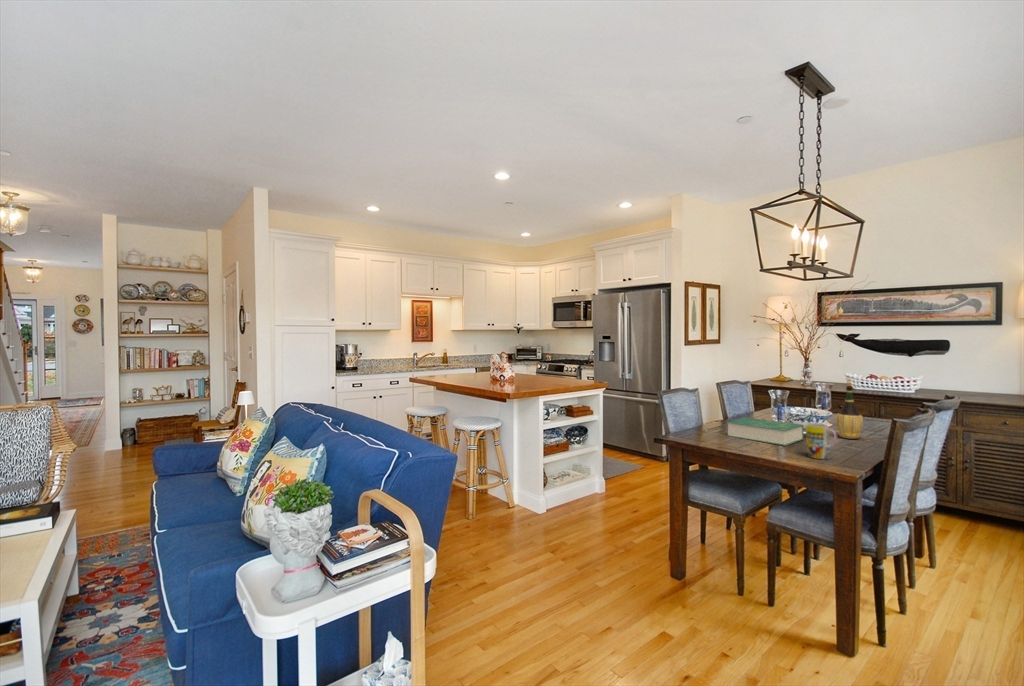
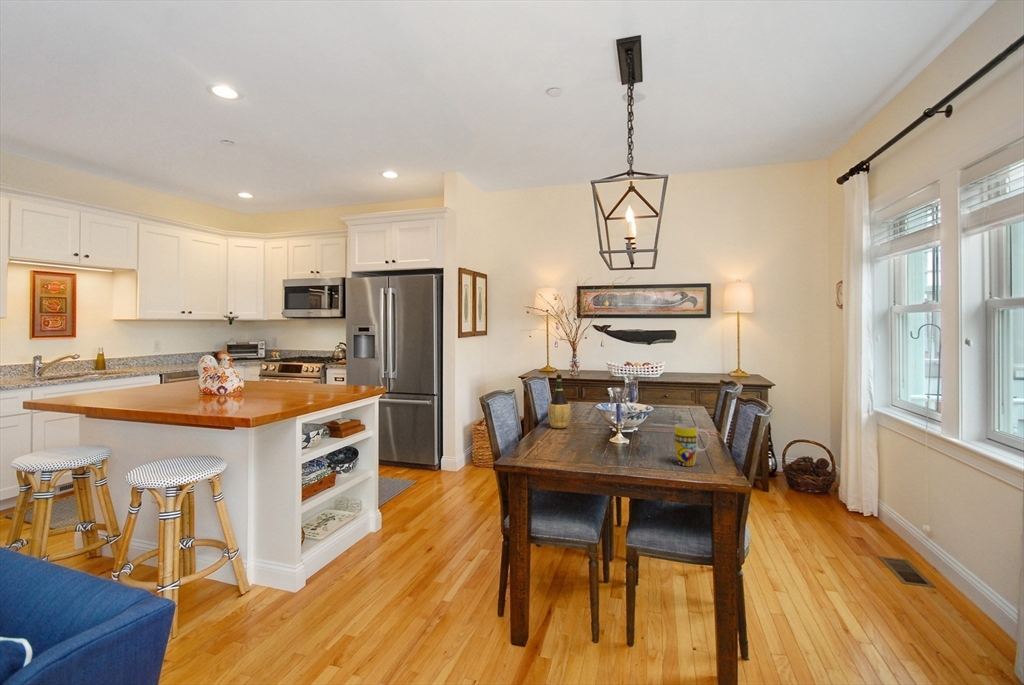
wine bottle: present [836,383,863,439] -> present [548,371,571,428]
book: present [727,418,803,446] -> none [569,420,642,452]

